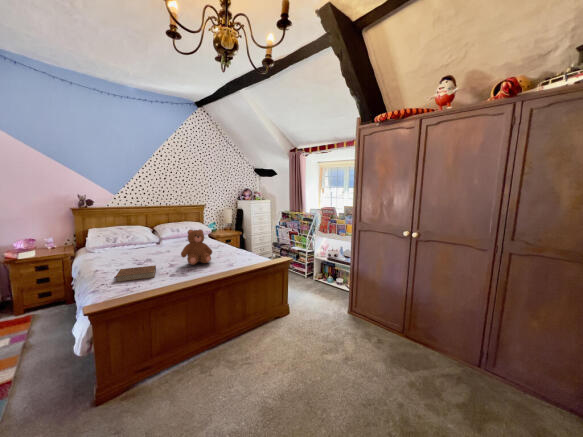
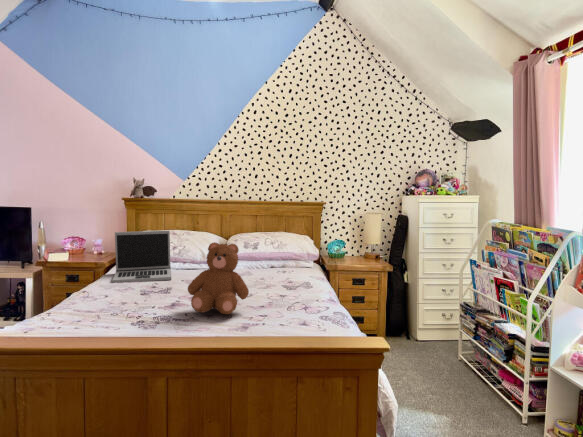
laptop: none [90,227,141,263] -> present [112,231,171,283]
book: present [116,266,156,282] -> none [67,297,140,322]

